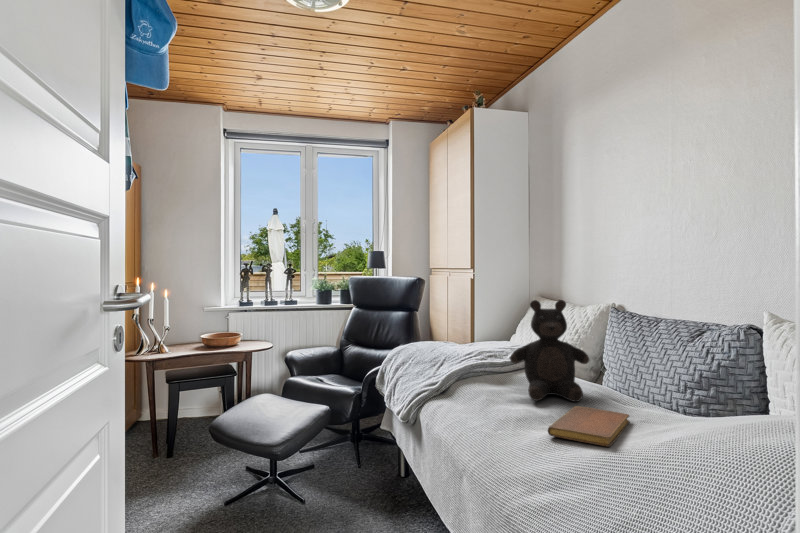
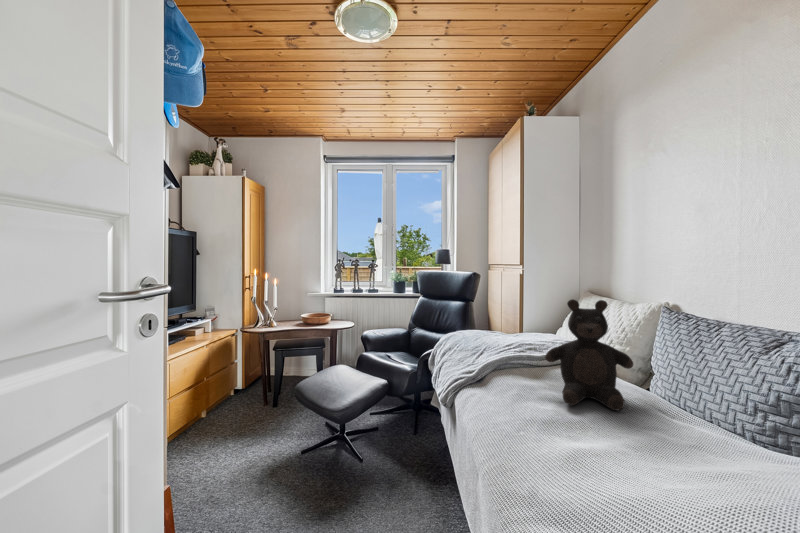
notebook: present [548,406,629,447] -> none [577,419,682,485]

